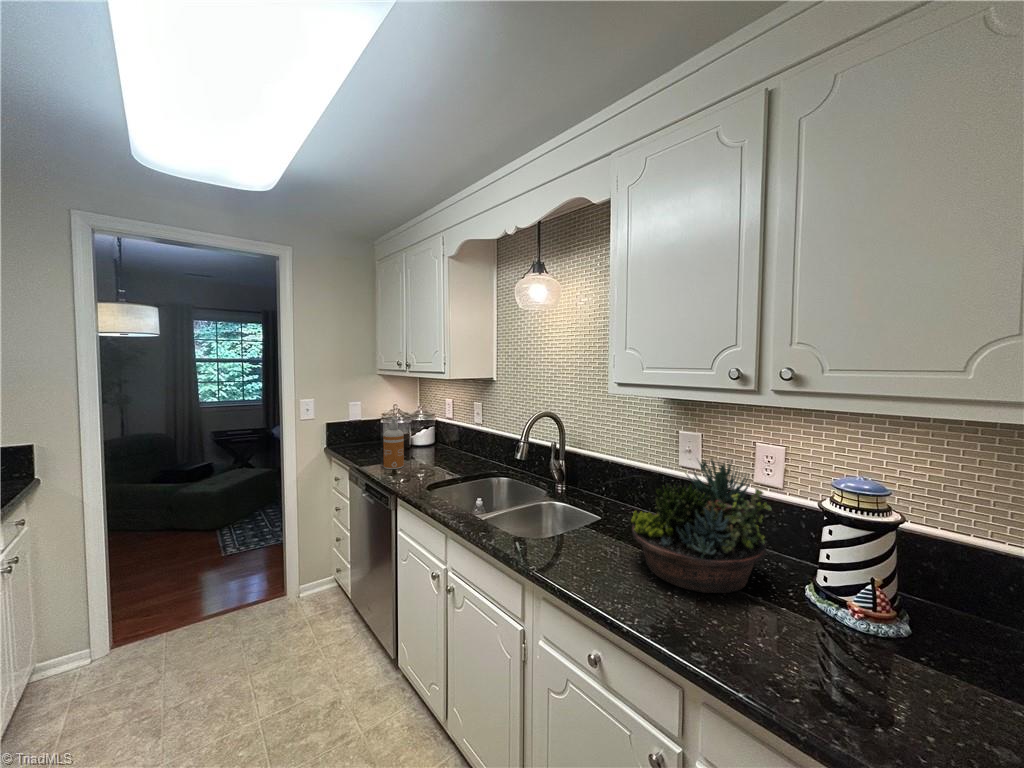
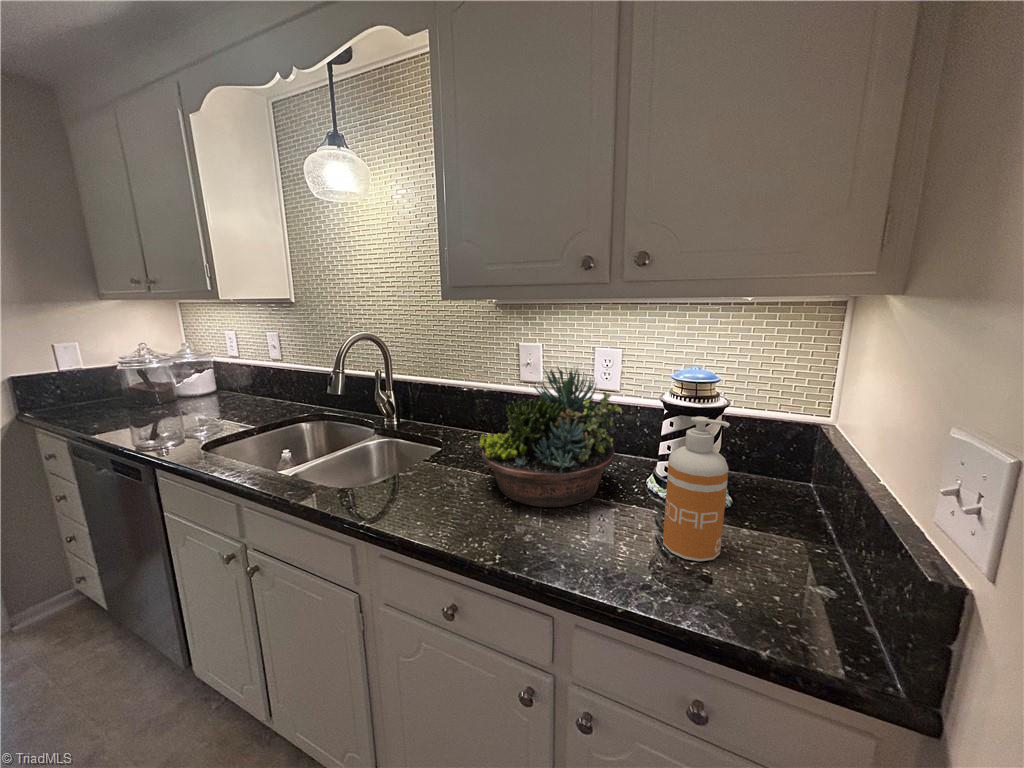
soap dispenser: present [384,418,404,469] -> present [663,417,730,561]

